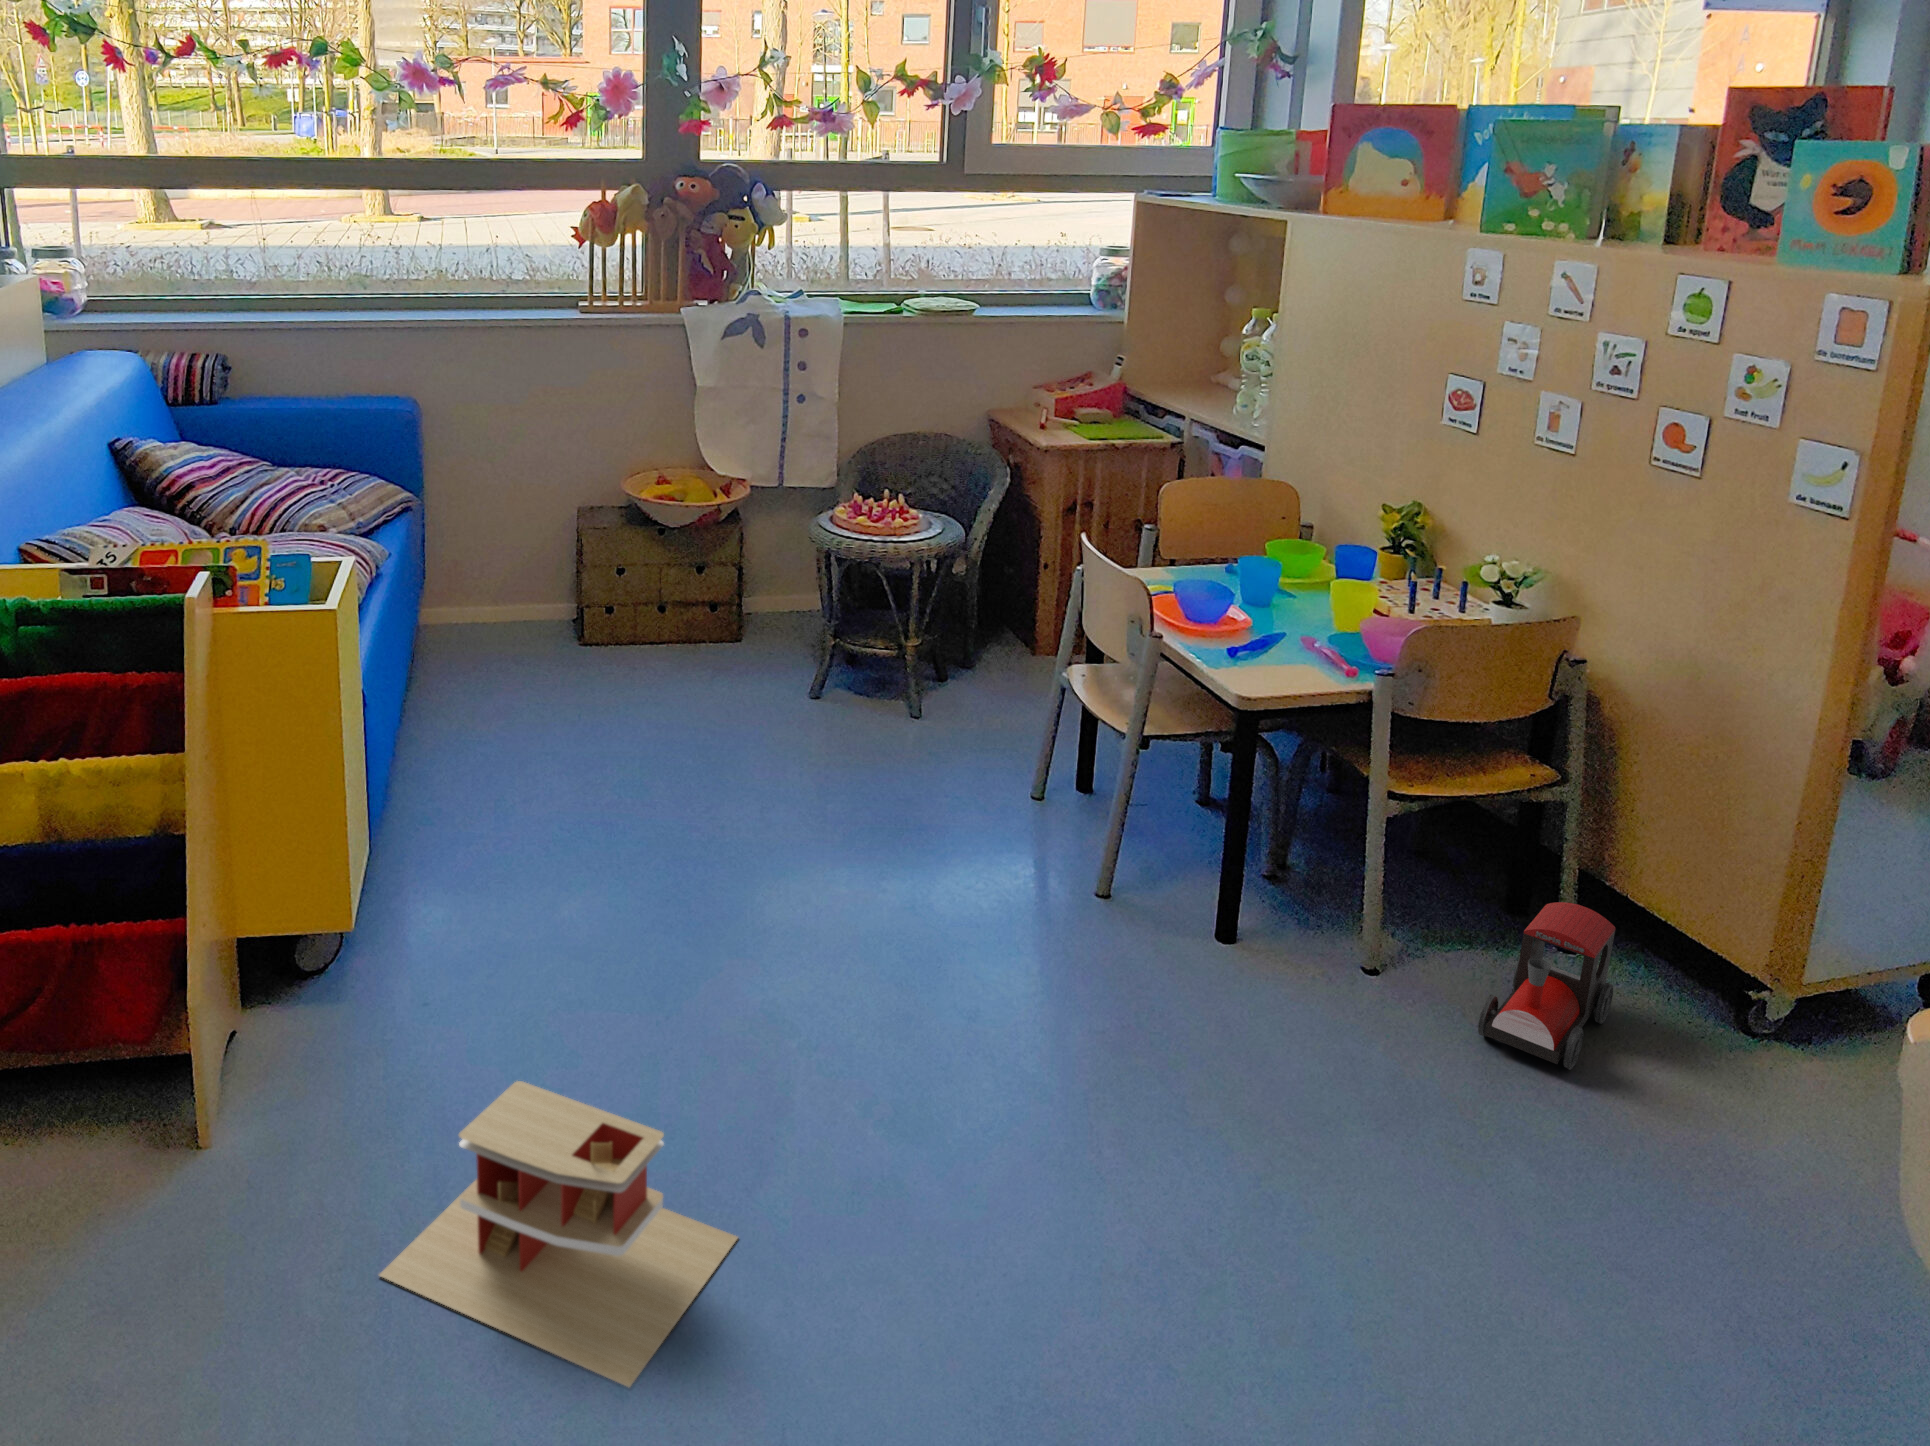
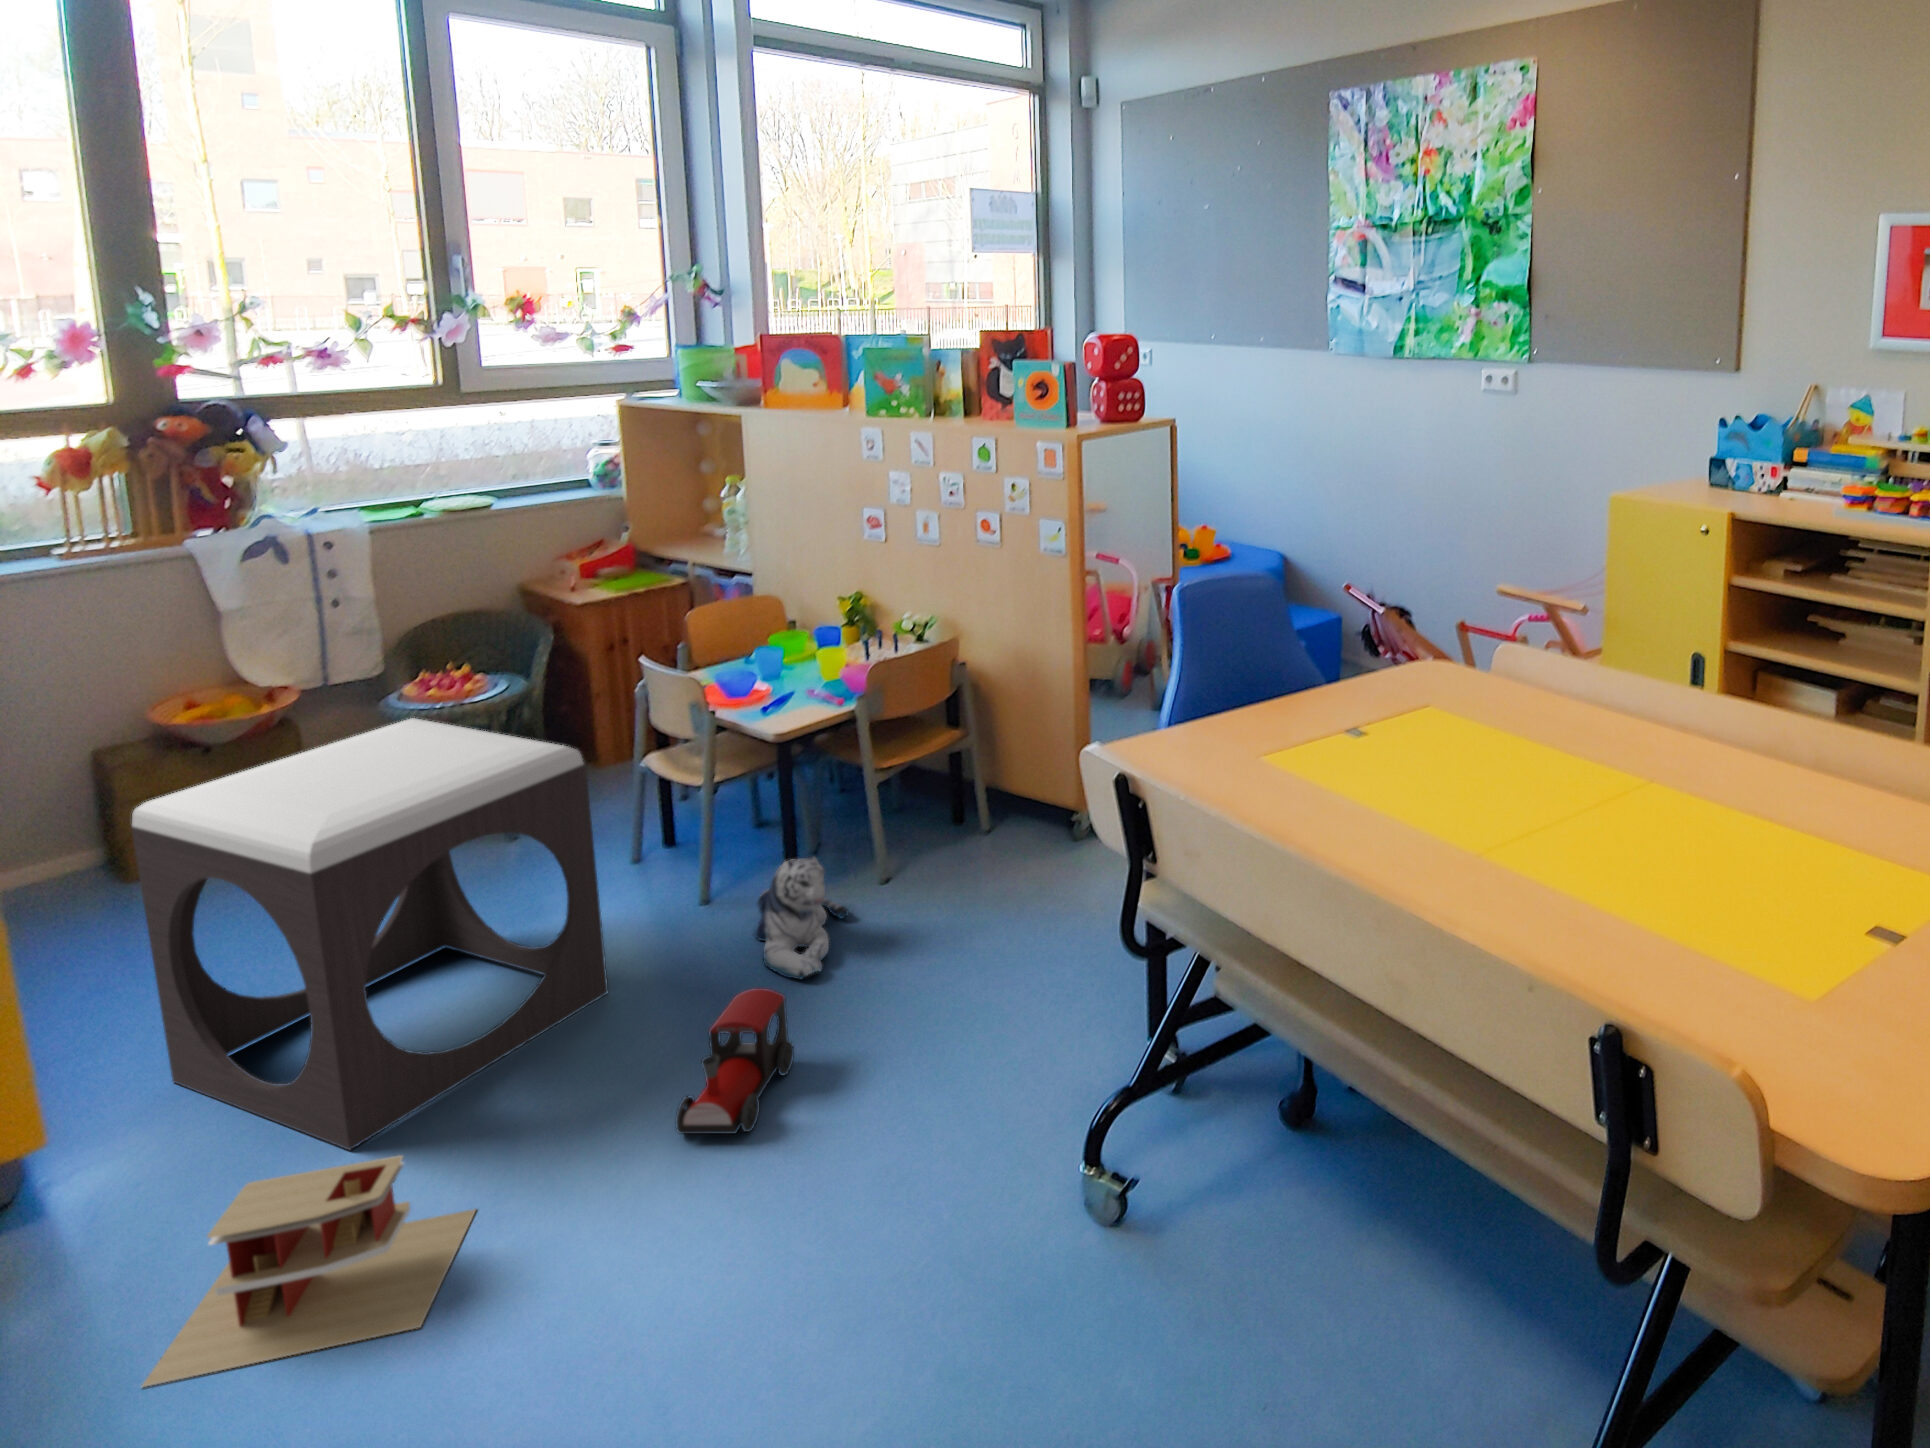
footstool: none [536,550,987,1069] -> present [131,718,608,1150]
plush toy: none [1163,895,1308,1089] -> present [753,857,848,979]
toy train: present [1478,902,1616,1070] -> present [675,988,794,1134]

